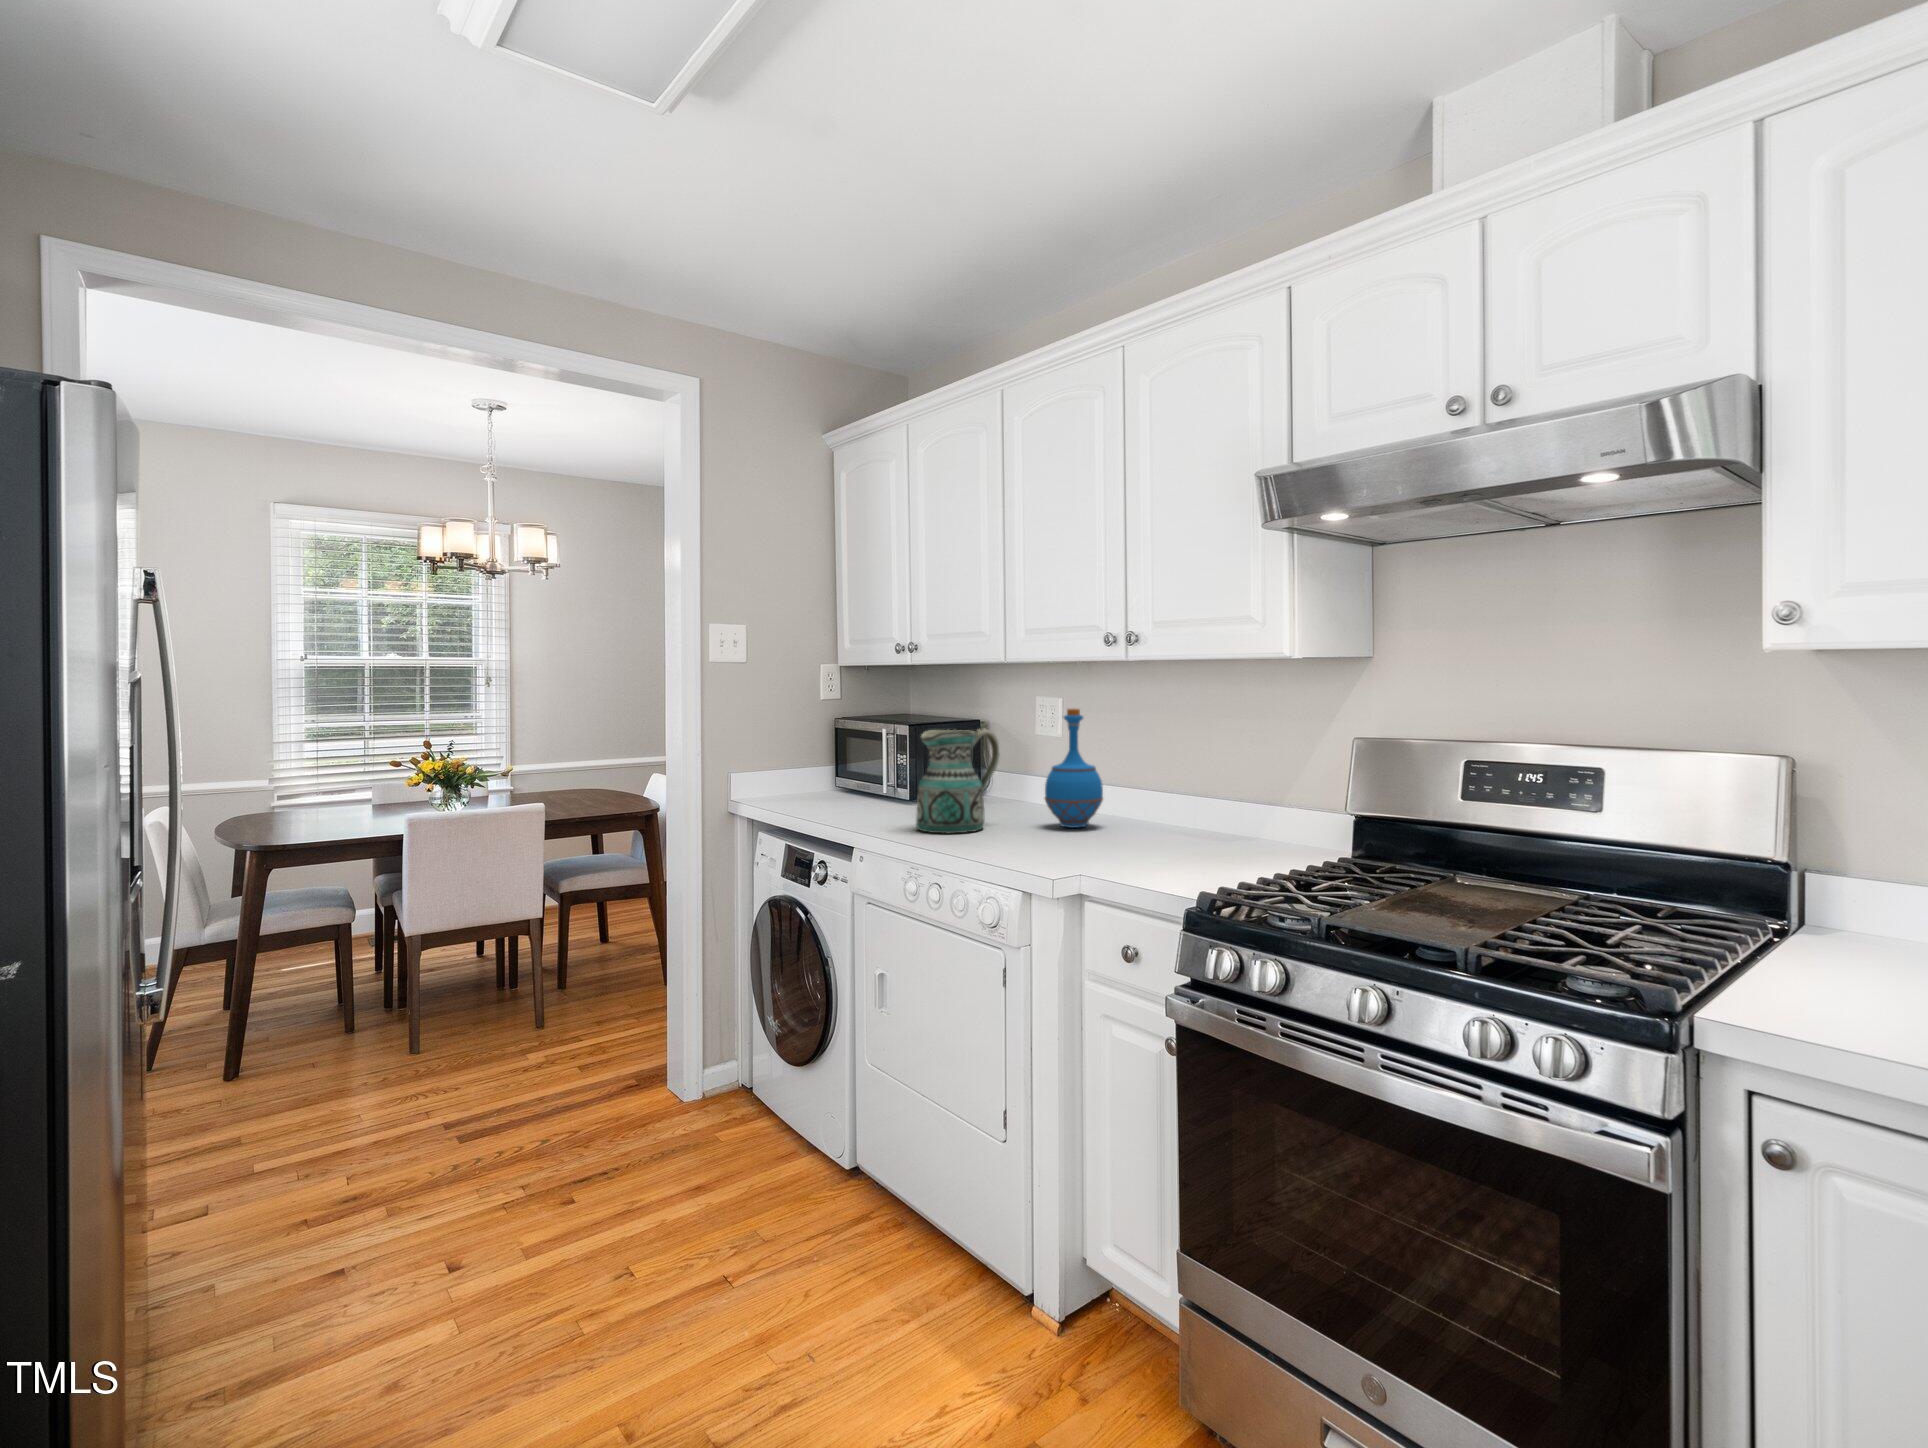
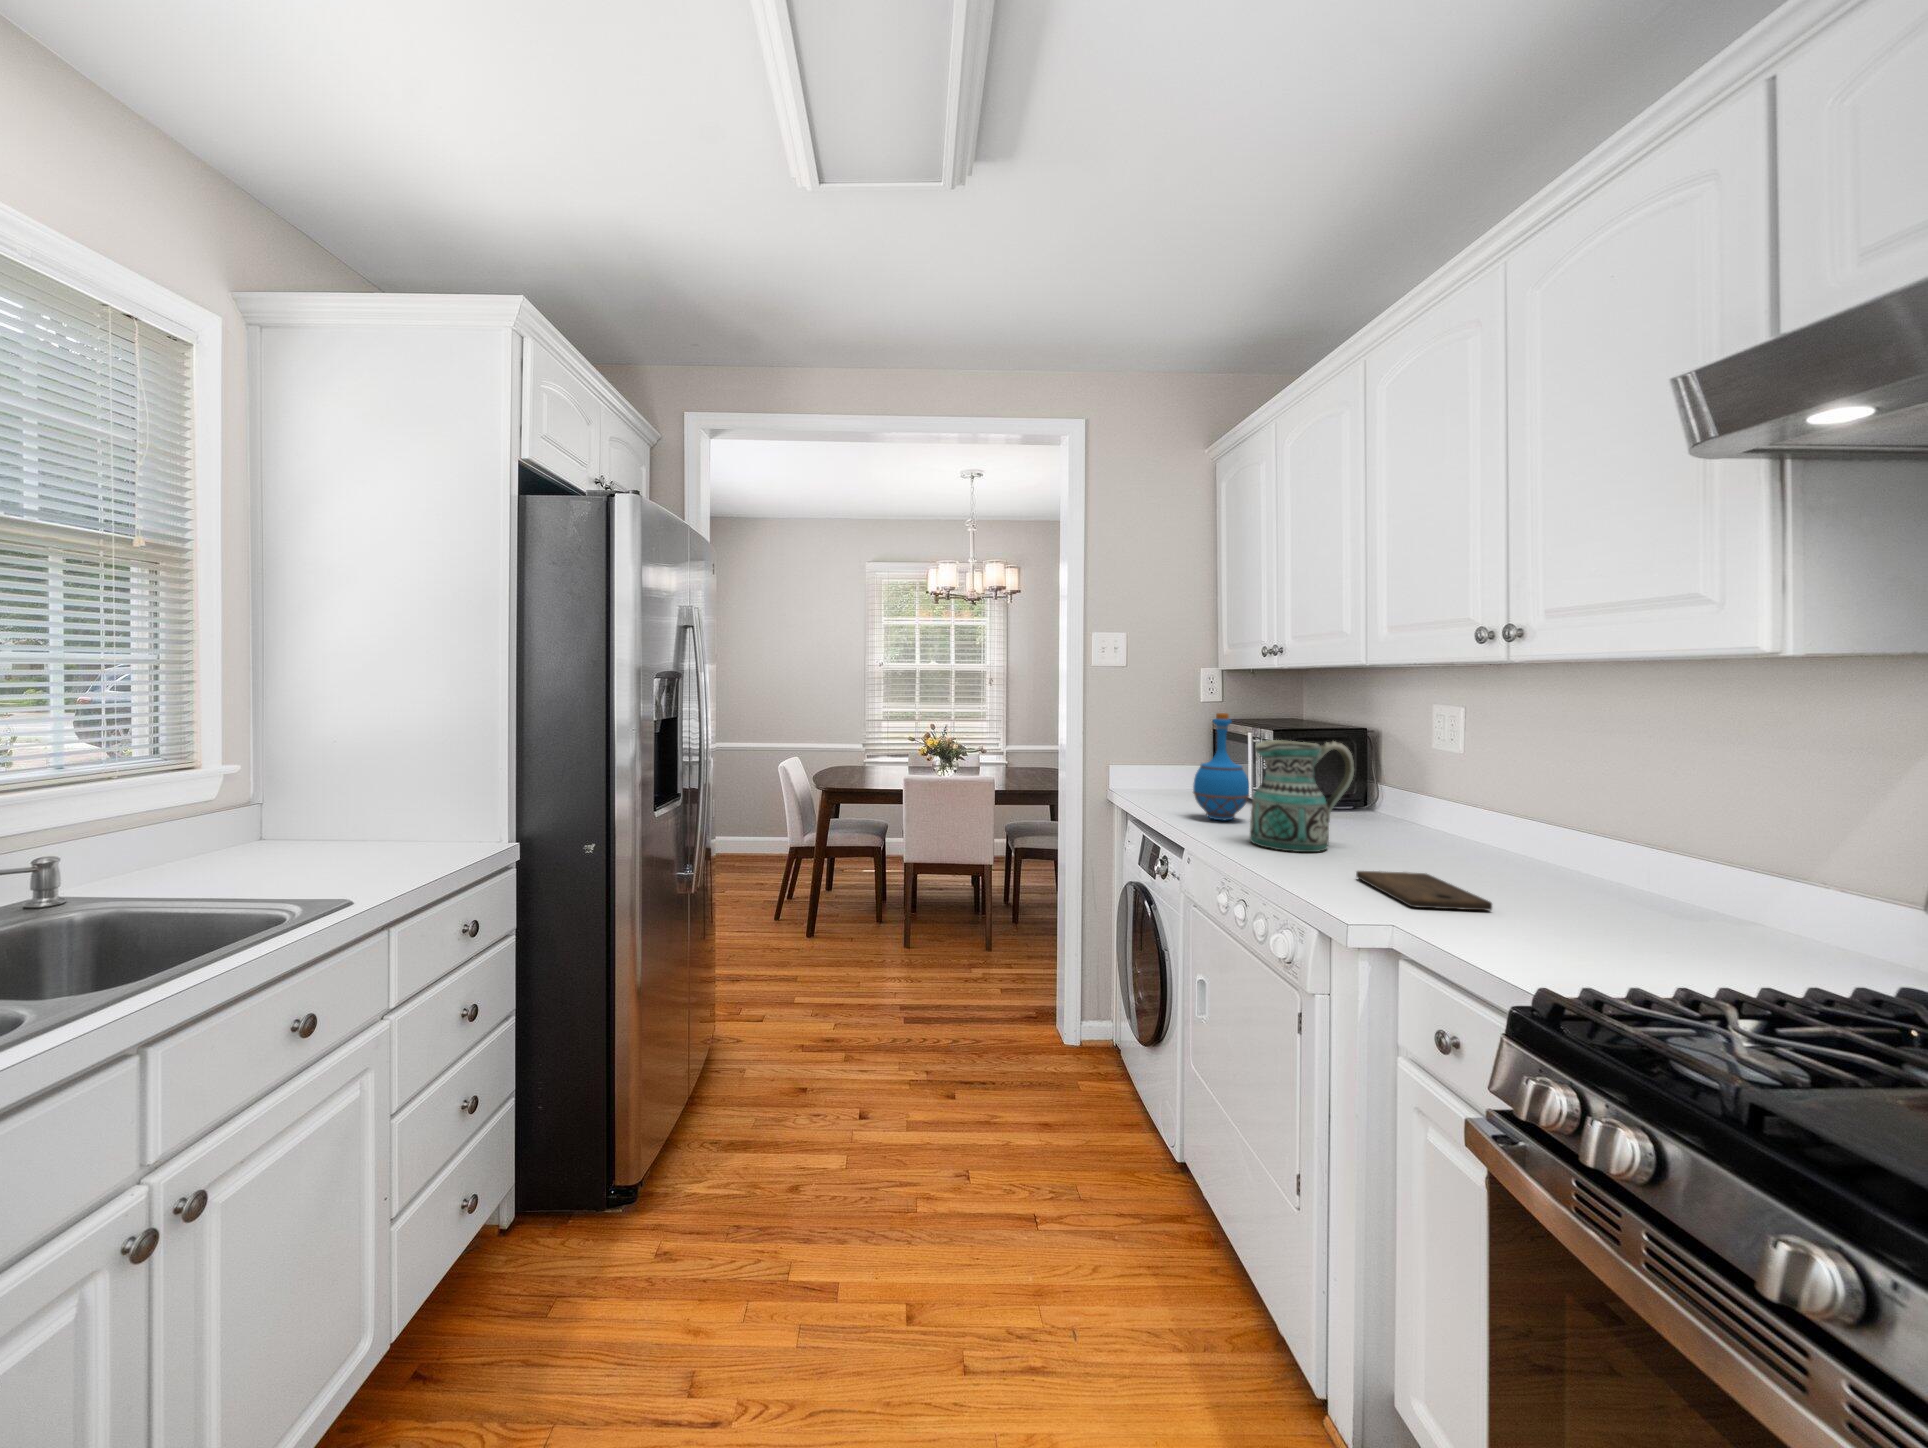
bottle: present [1045,708,1103,828] -> present [1193,713,1249,821]
cutting board: none [1027,833,1132,859] -> present [1356,871,1492,910]

